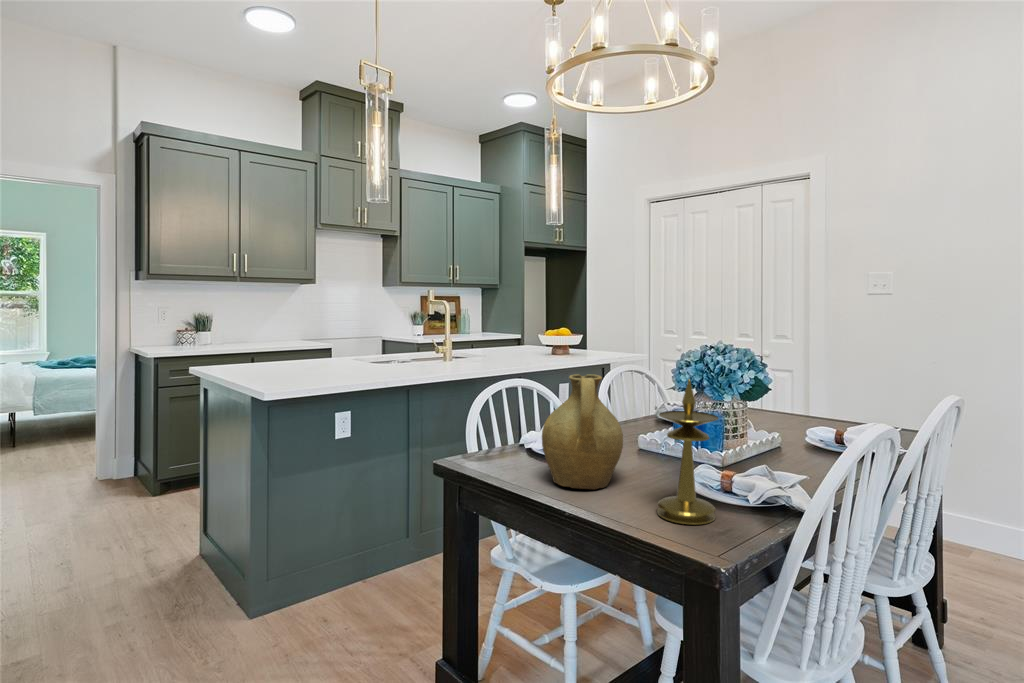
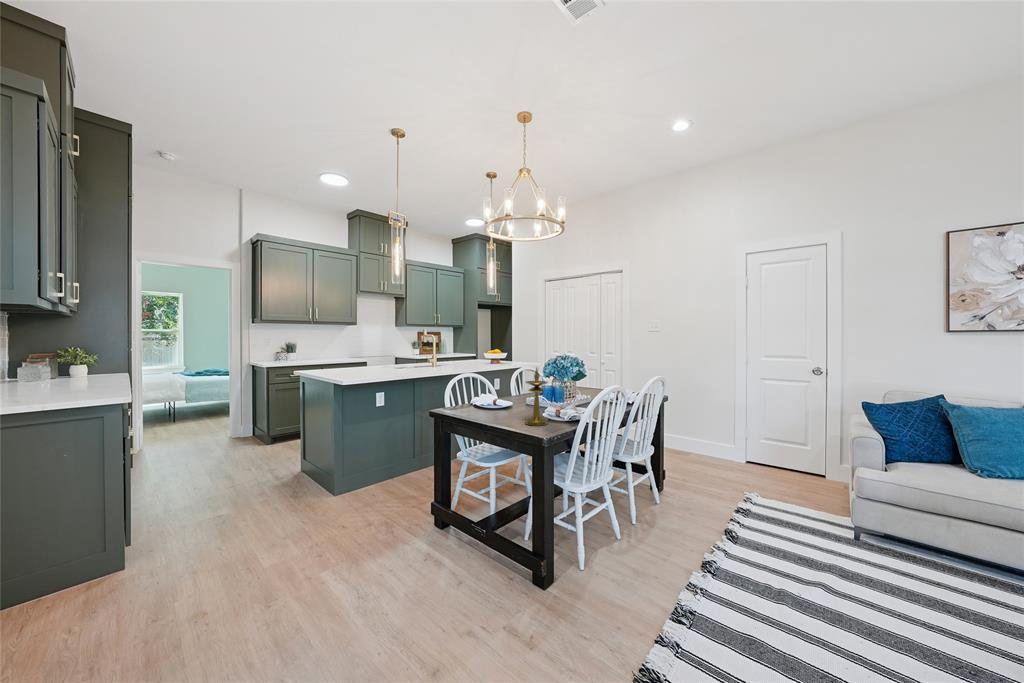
pitcher: present [542,374,623,489] -> none [479,367,514,417]

